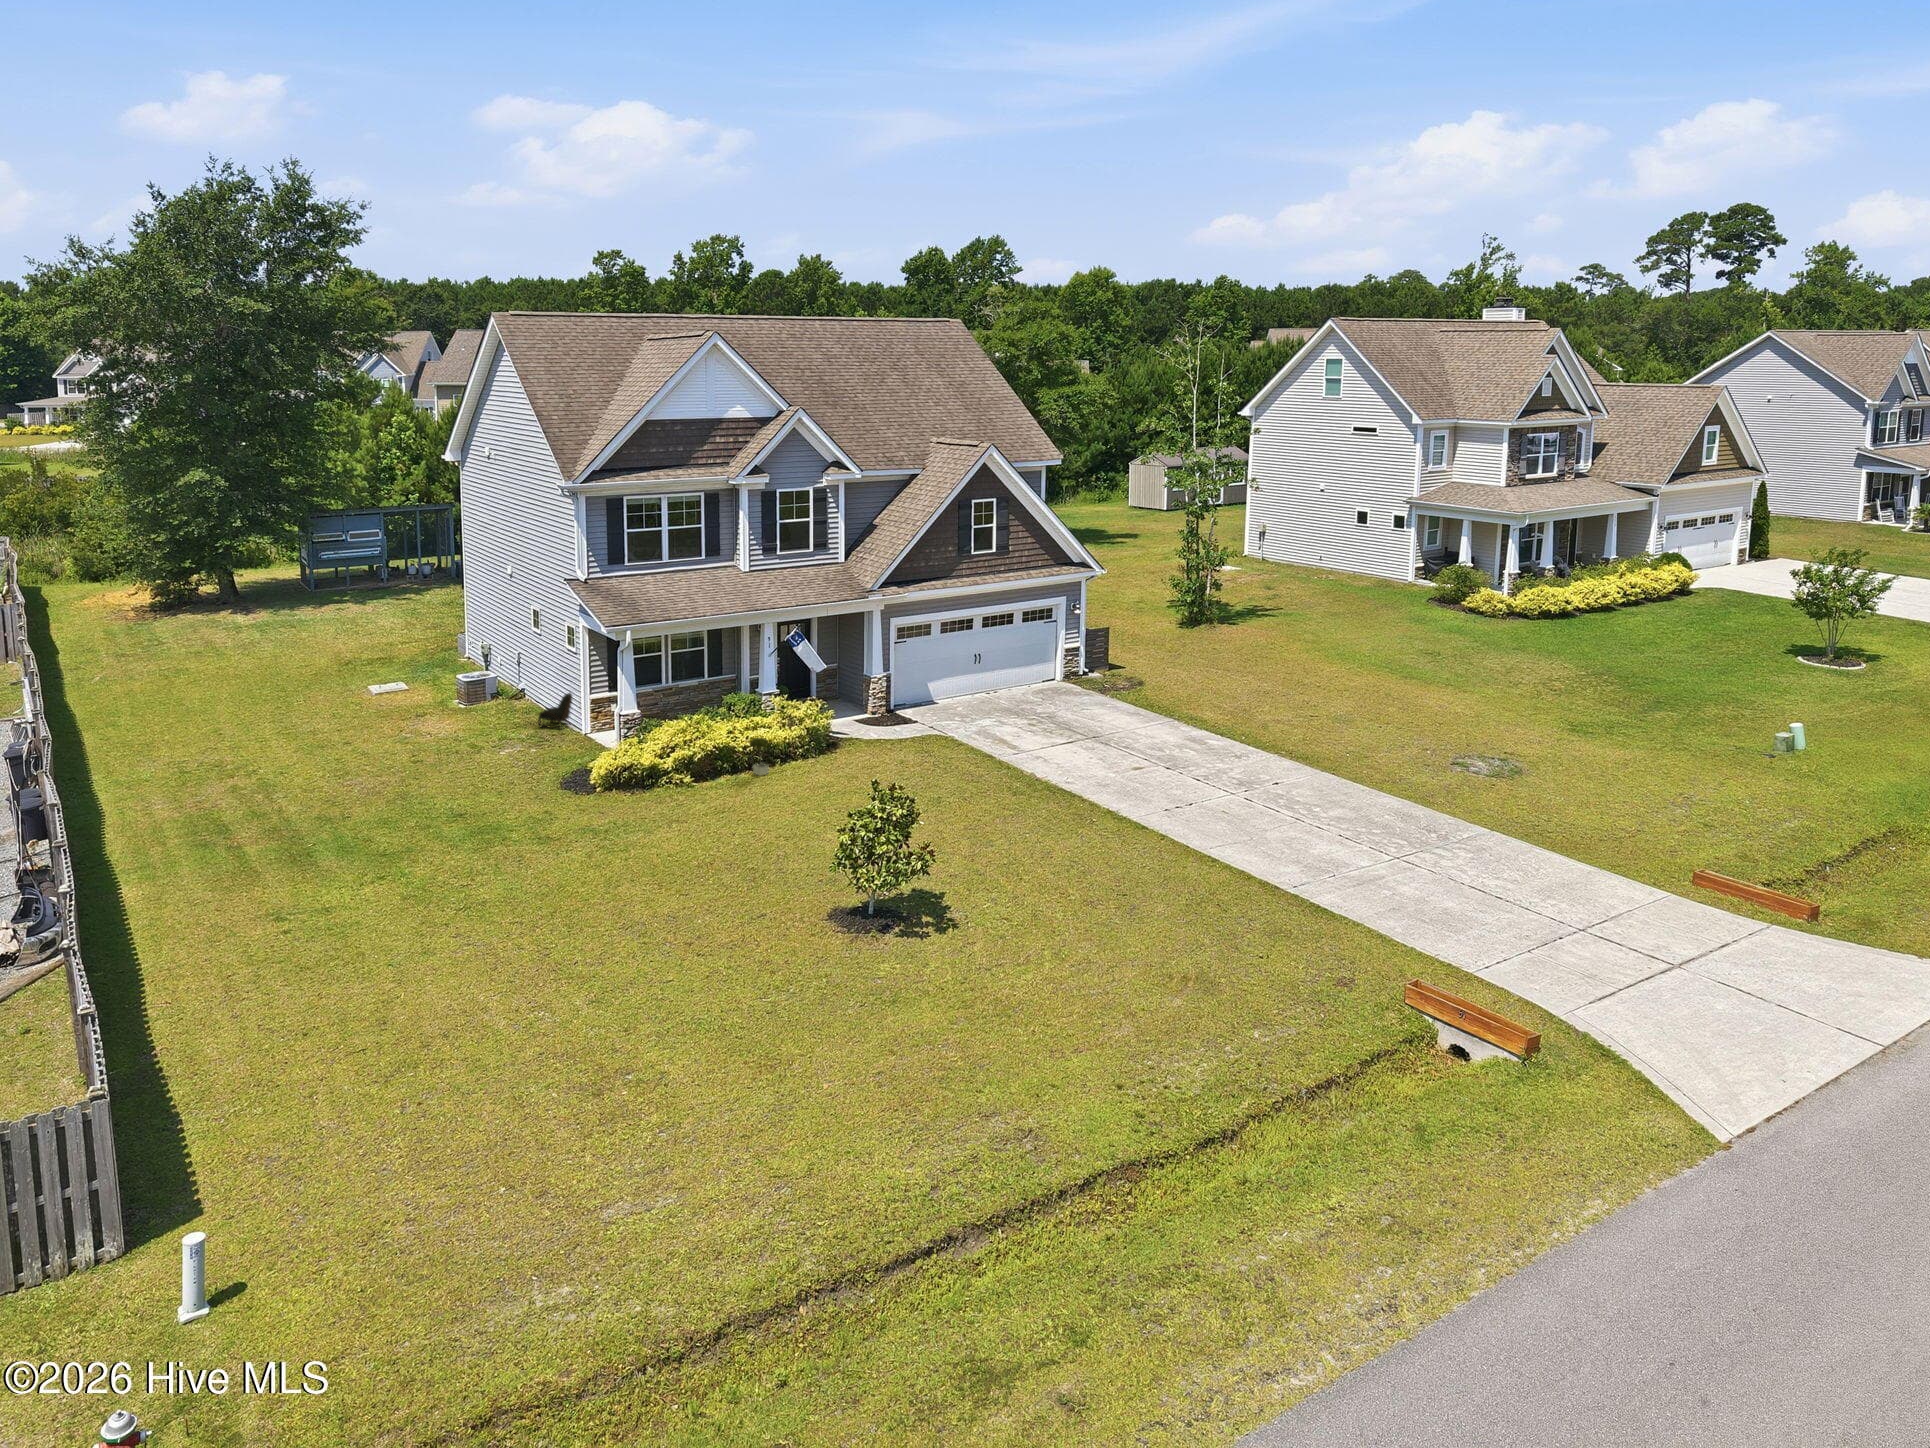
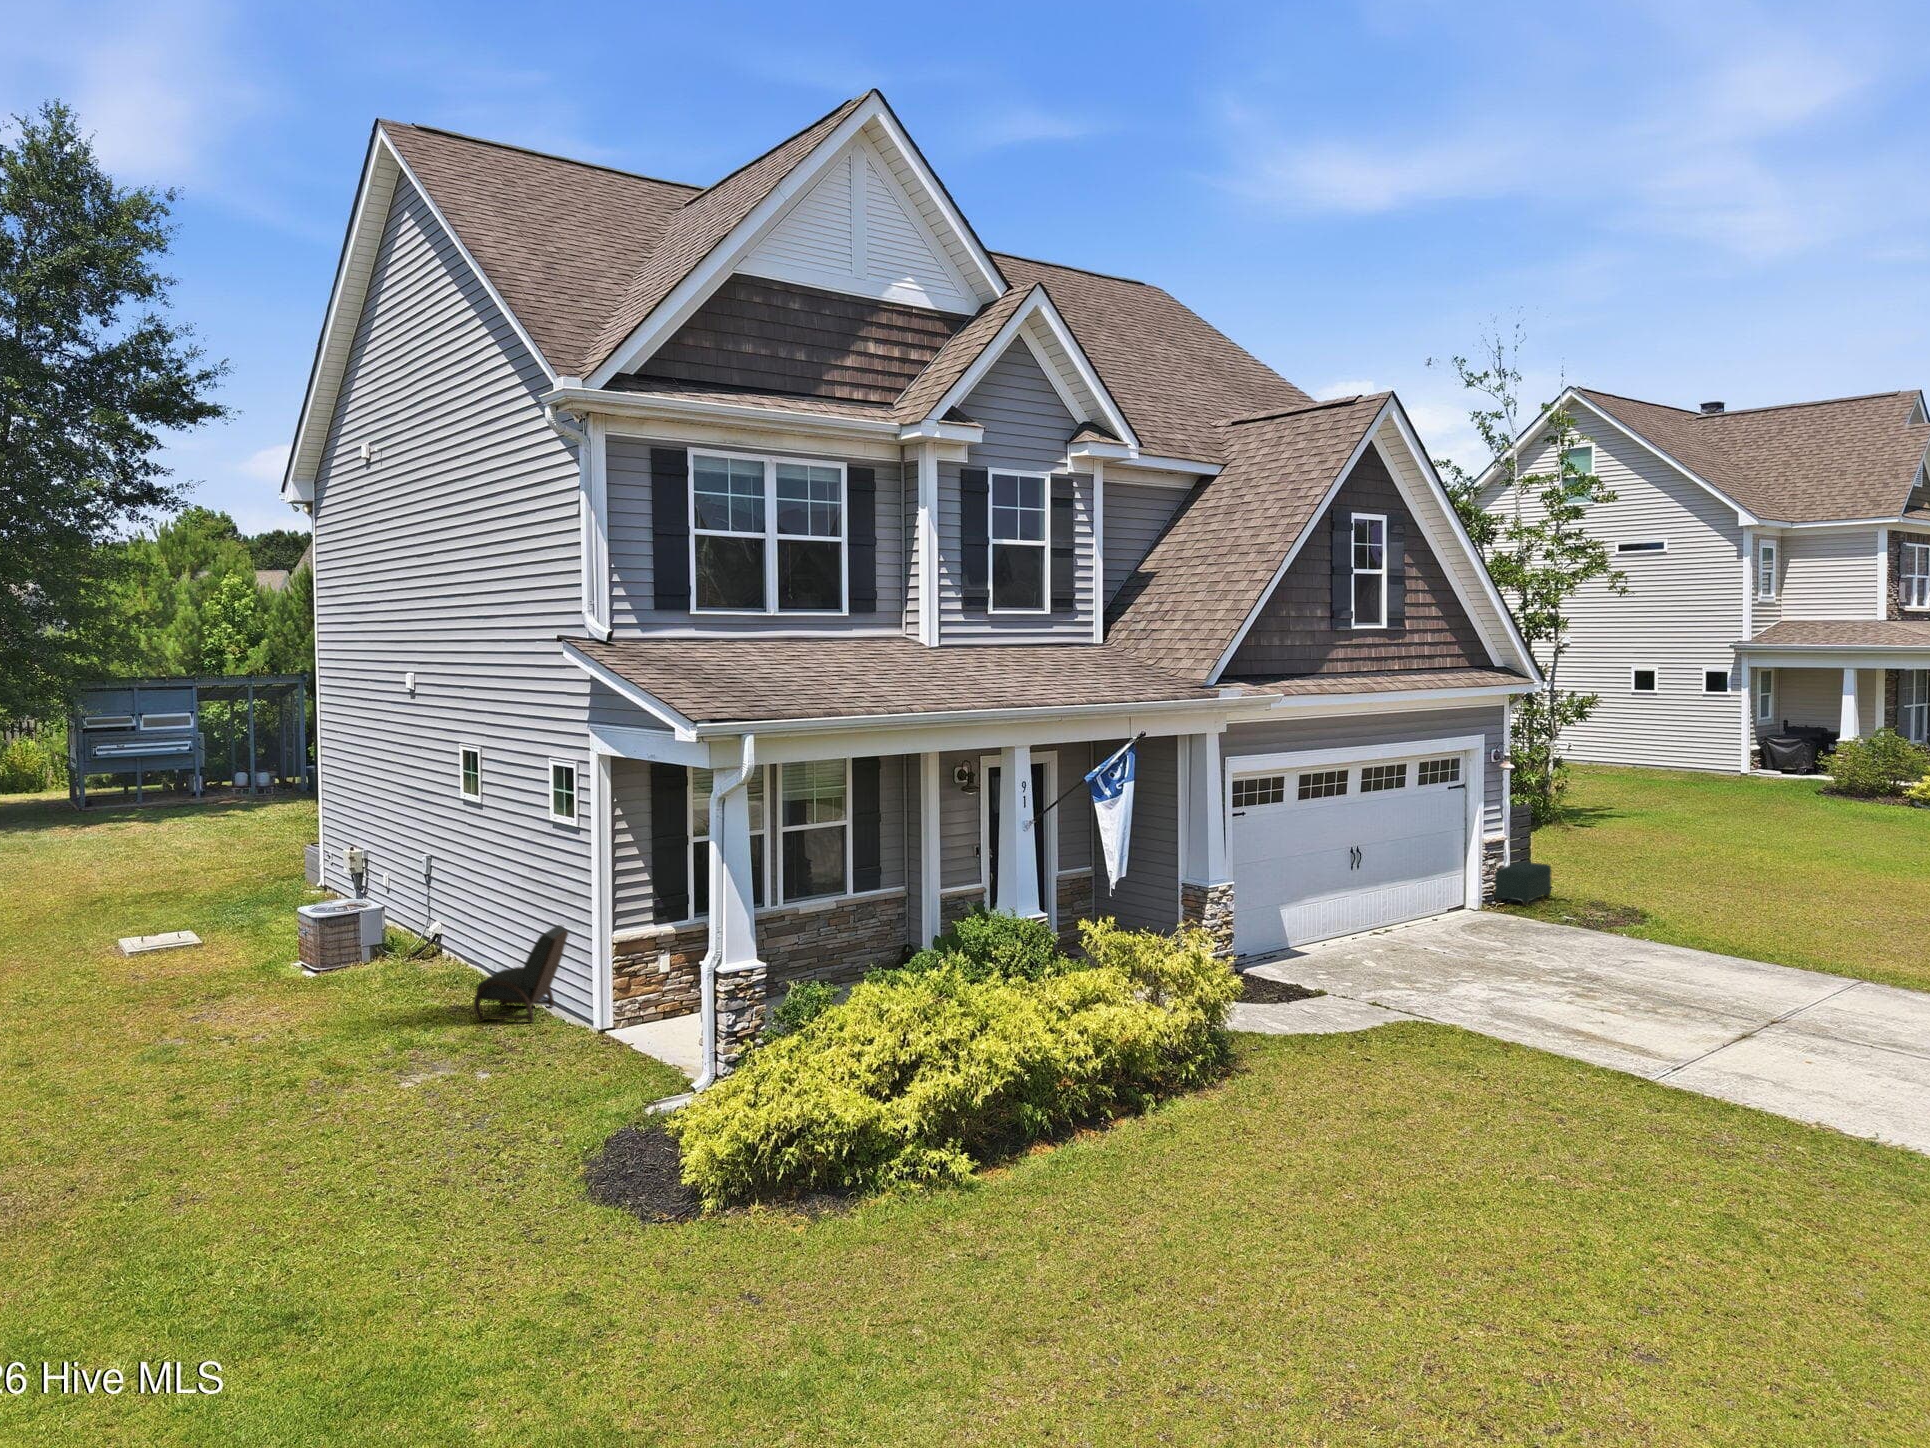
bench: none [1073,683,1111,707] -> present [1495,862,1552,906]
potted tree: present [751,737,769,775] -> none [1109,1008,1157,1122]

